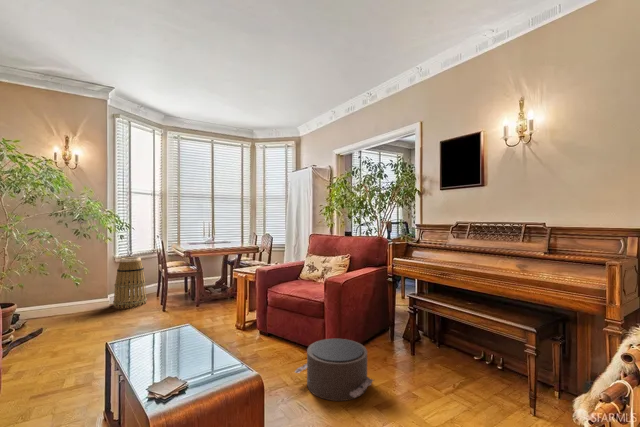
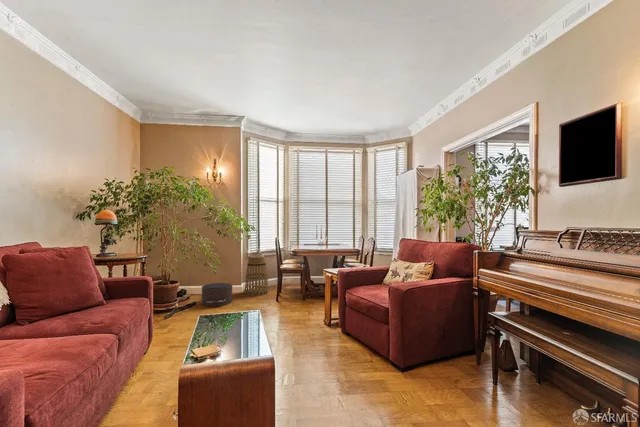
pouf: present [295,339,373,401] -> present [202,283,232,306]

